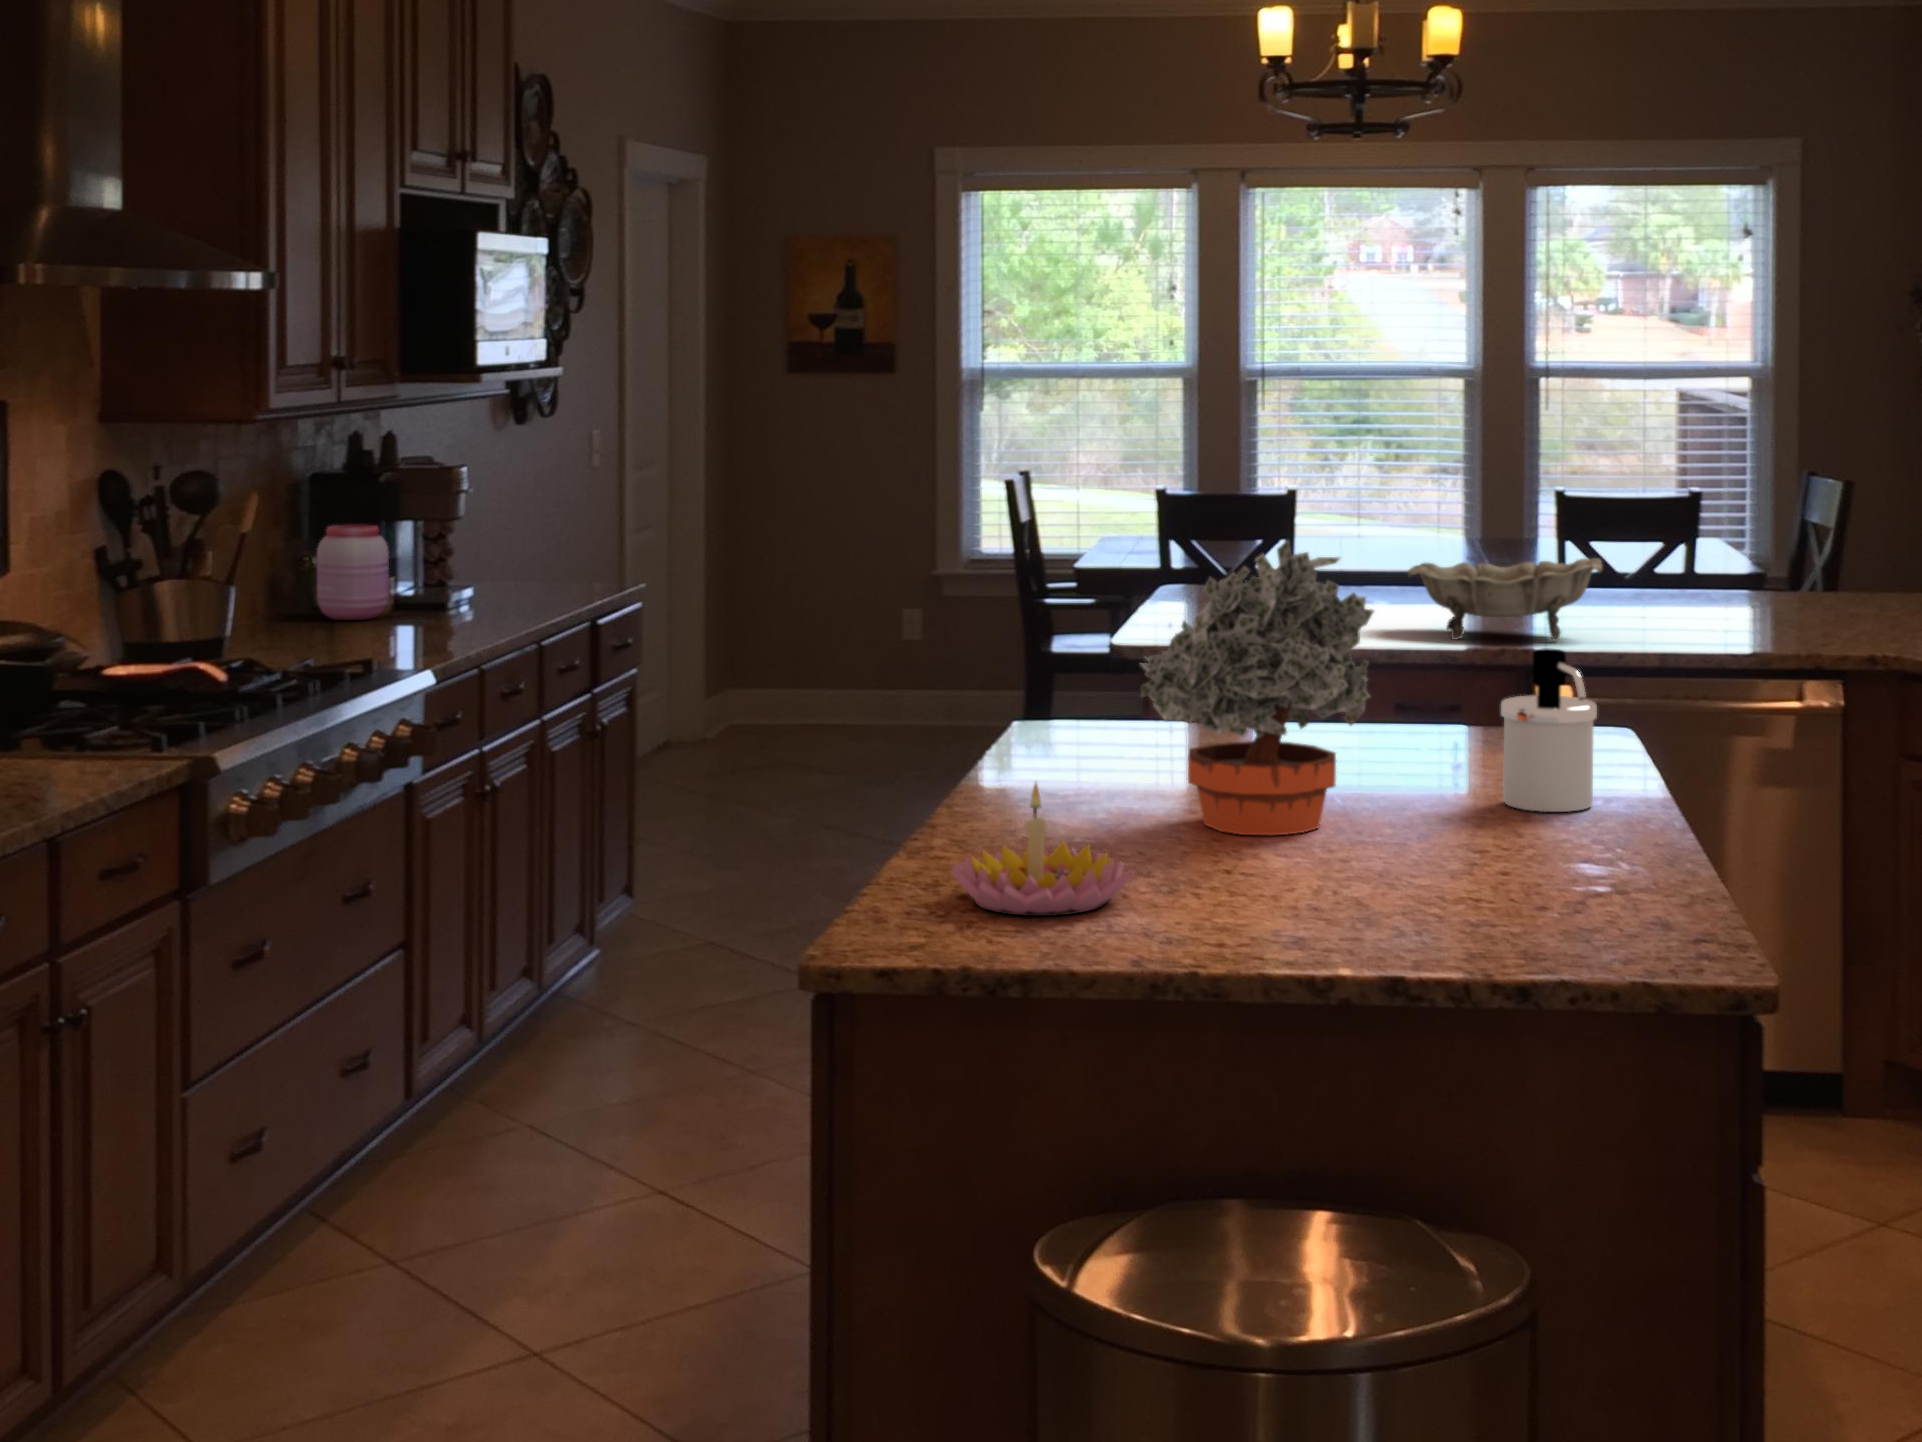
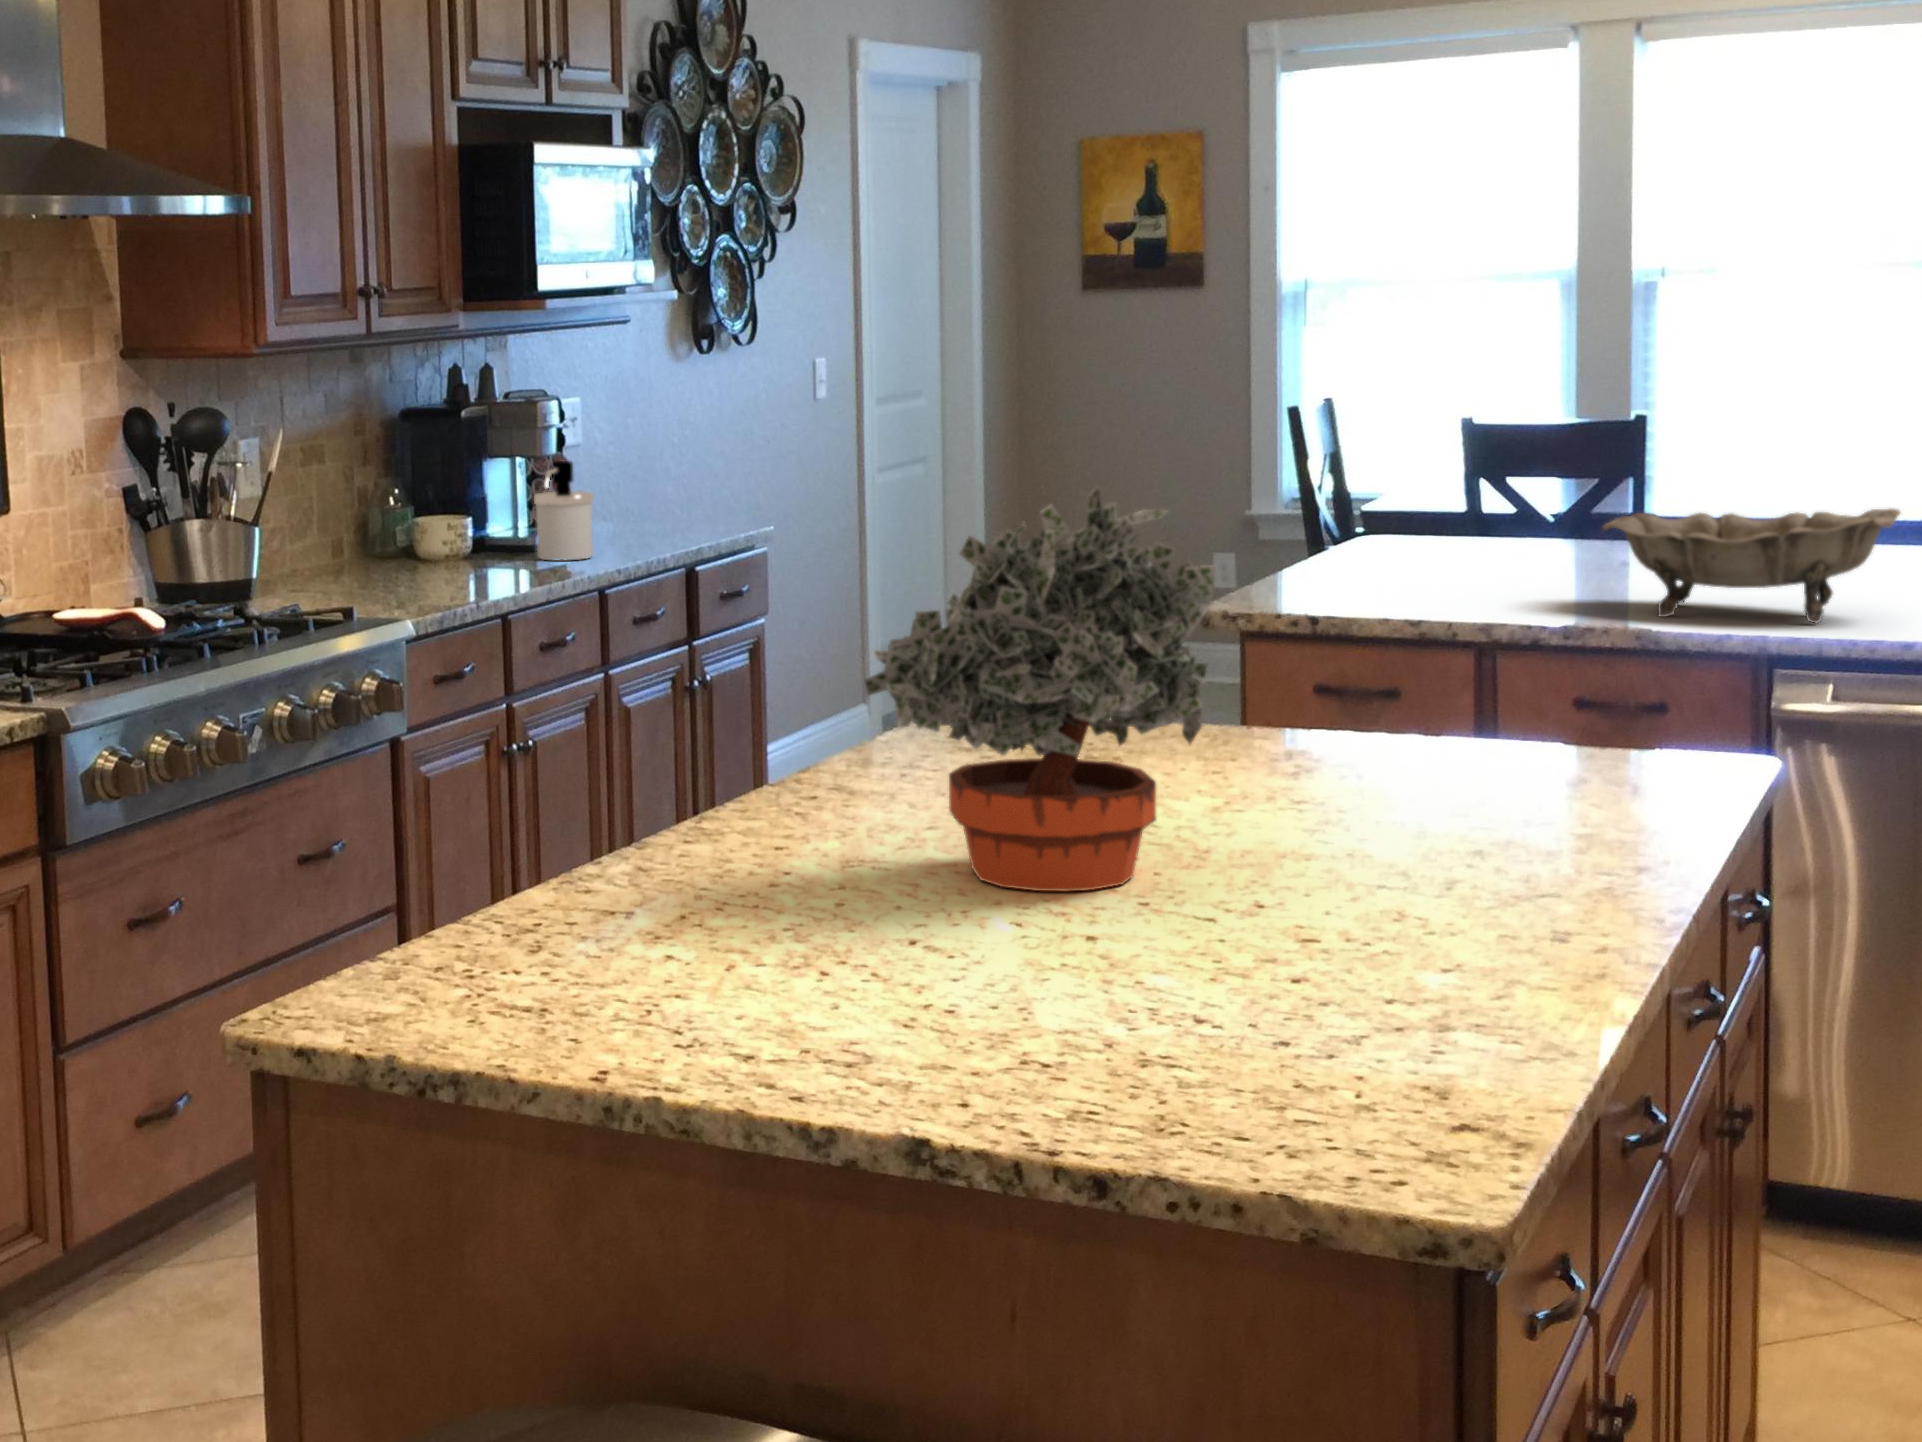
jar: present [317,524,389,620] -> none [385,462,458,563]
soap dispenser: present [1501,648,1597,812] -> present [534,461,593,561]
candle holder: present [952,783,1135,916] -> none [486,805,732,989]

